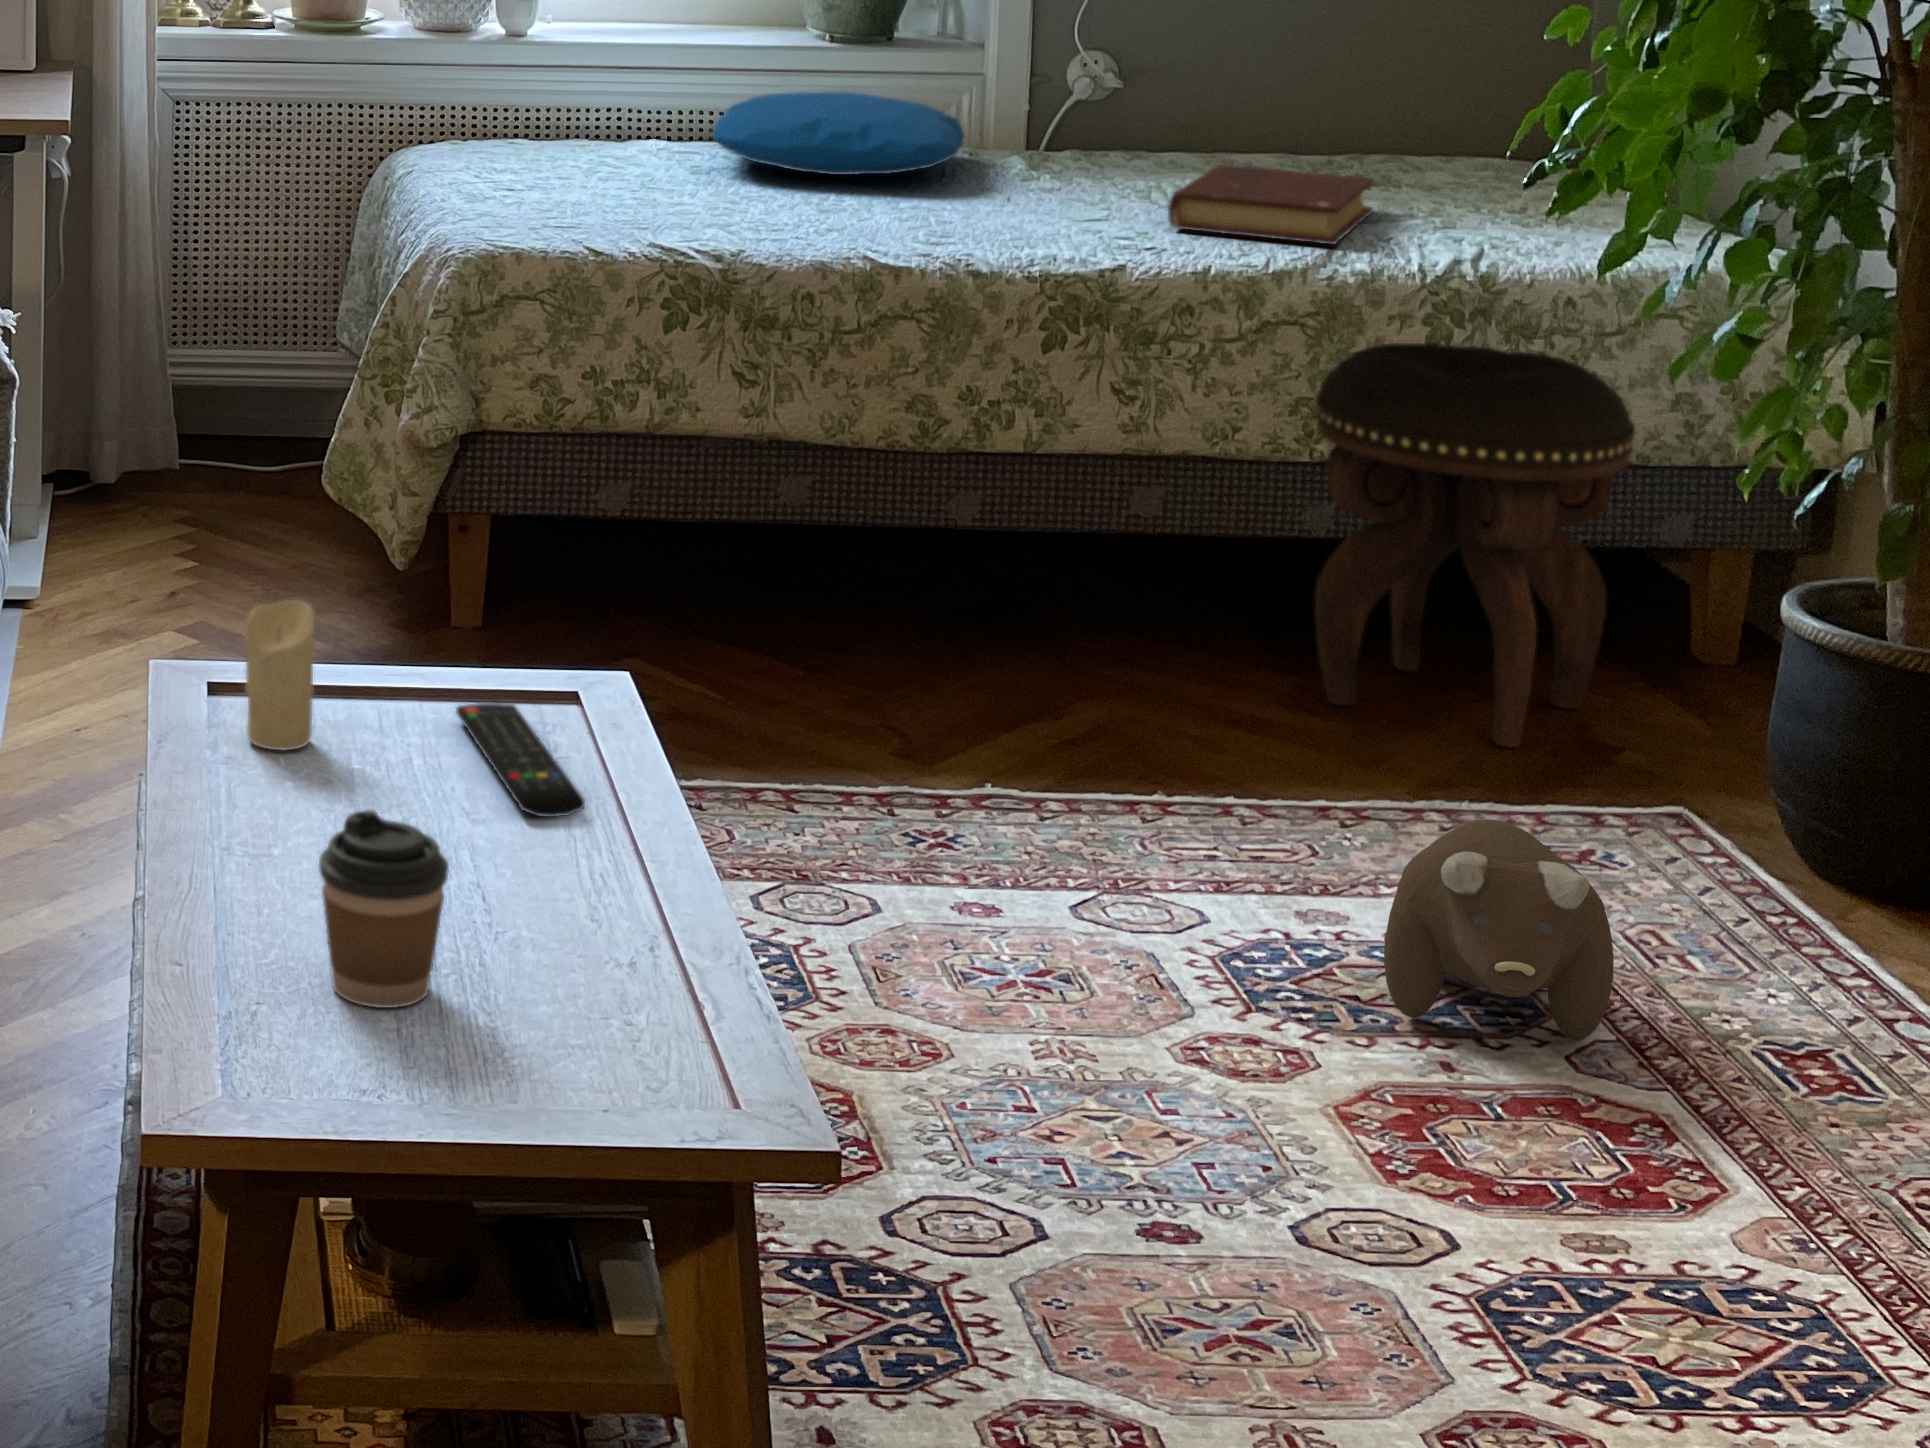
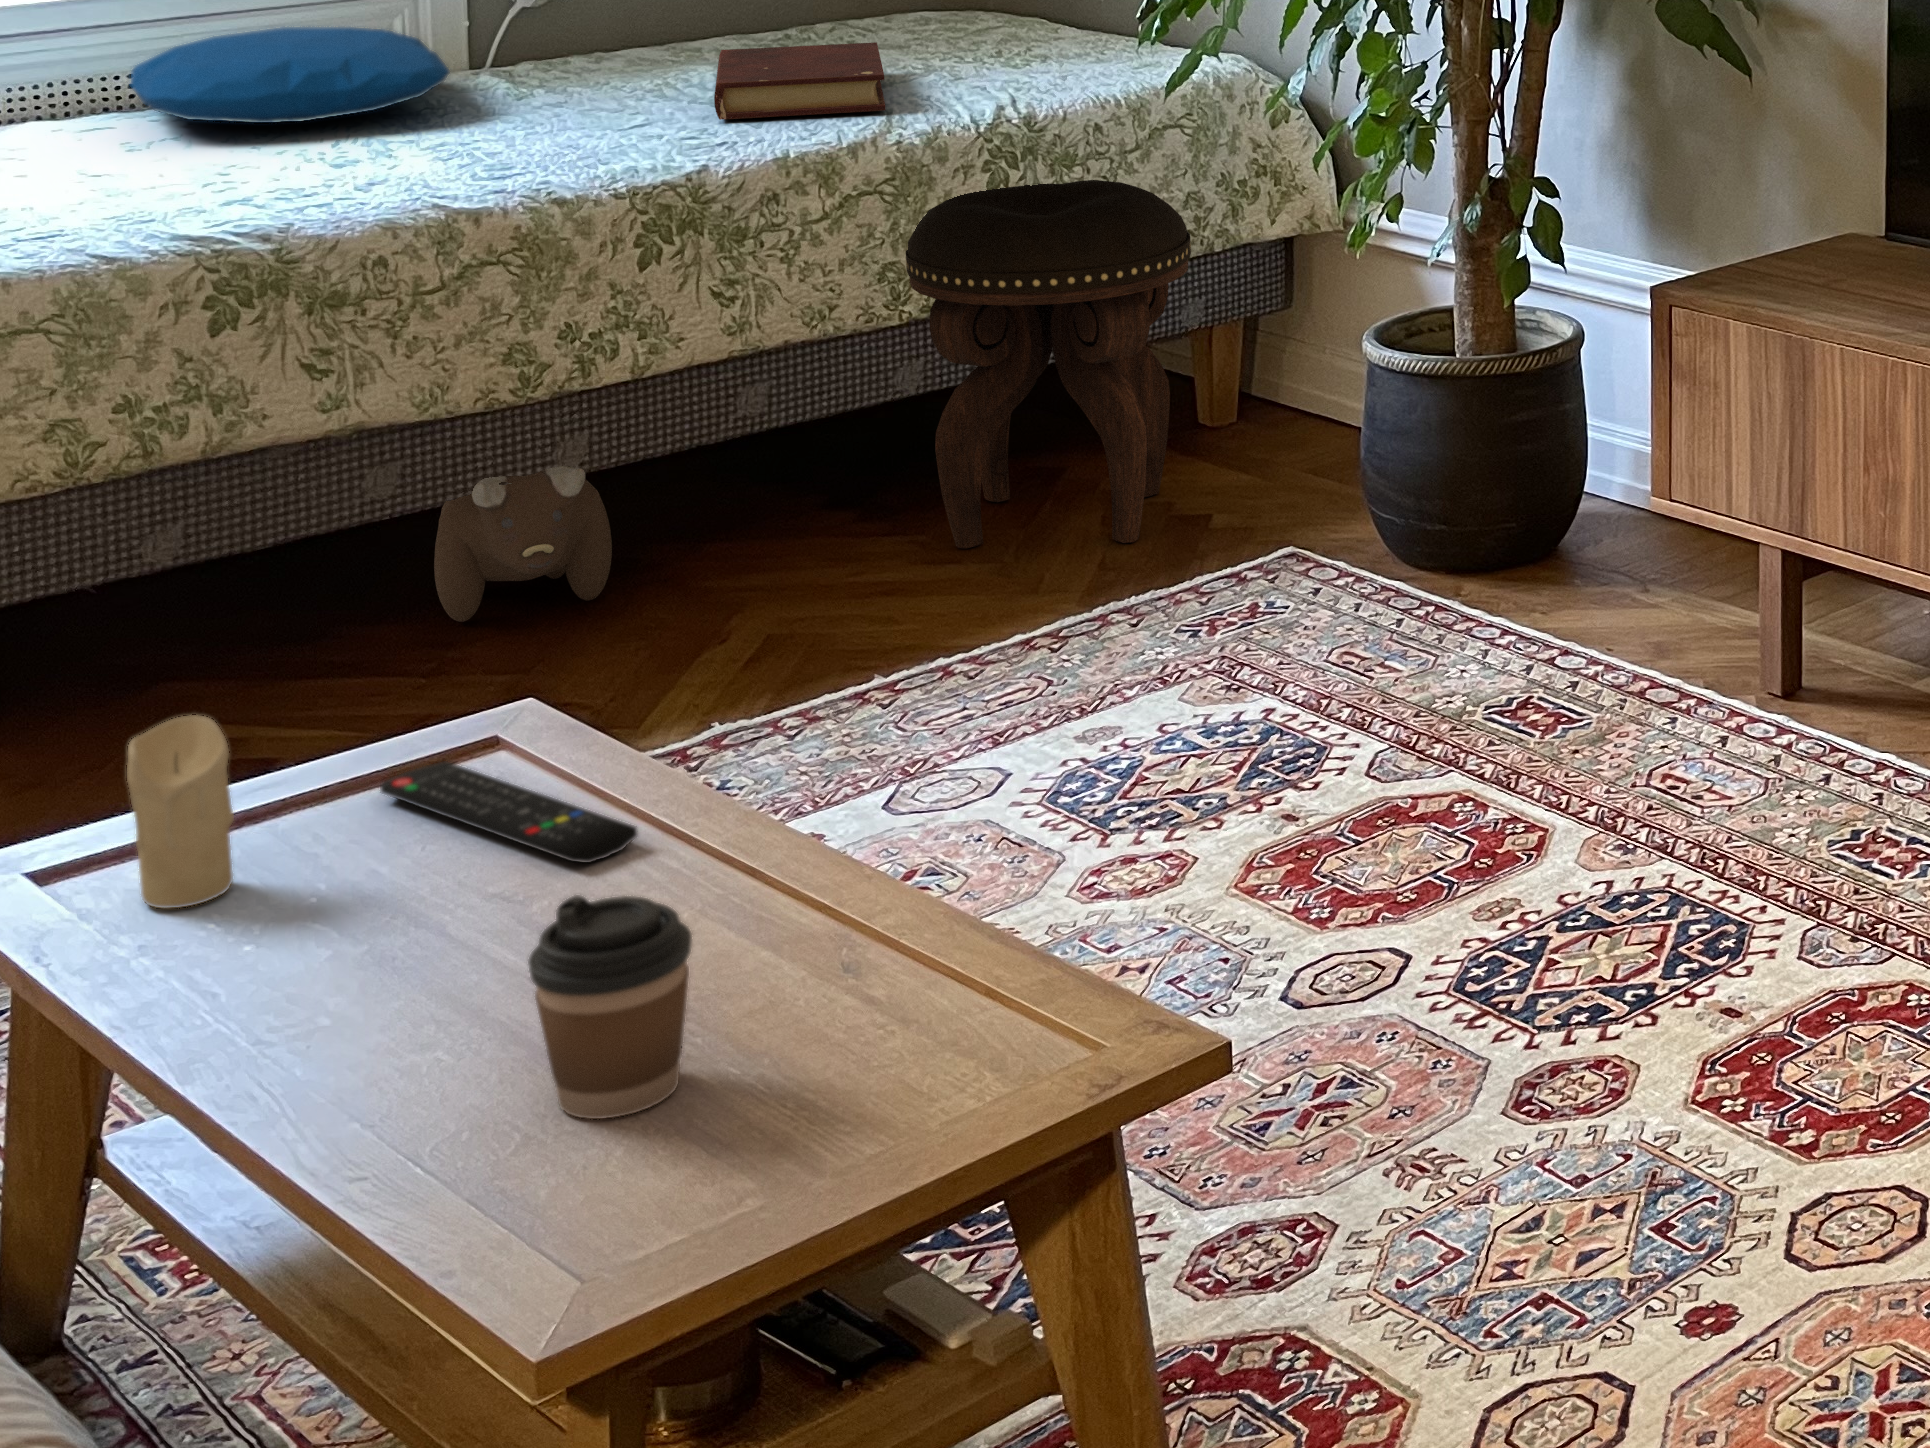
plush toy: present [1384,819,1614,1040] -> present [434,466,612,622]

